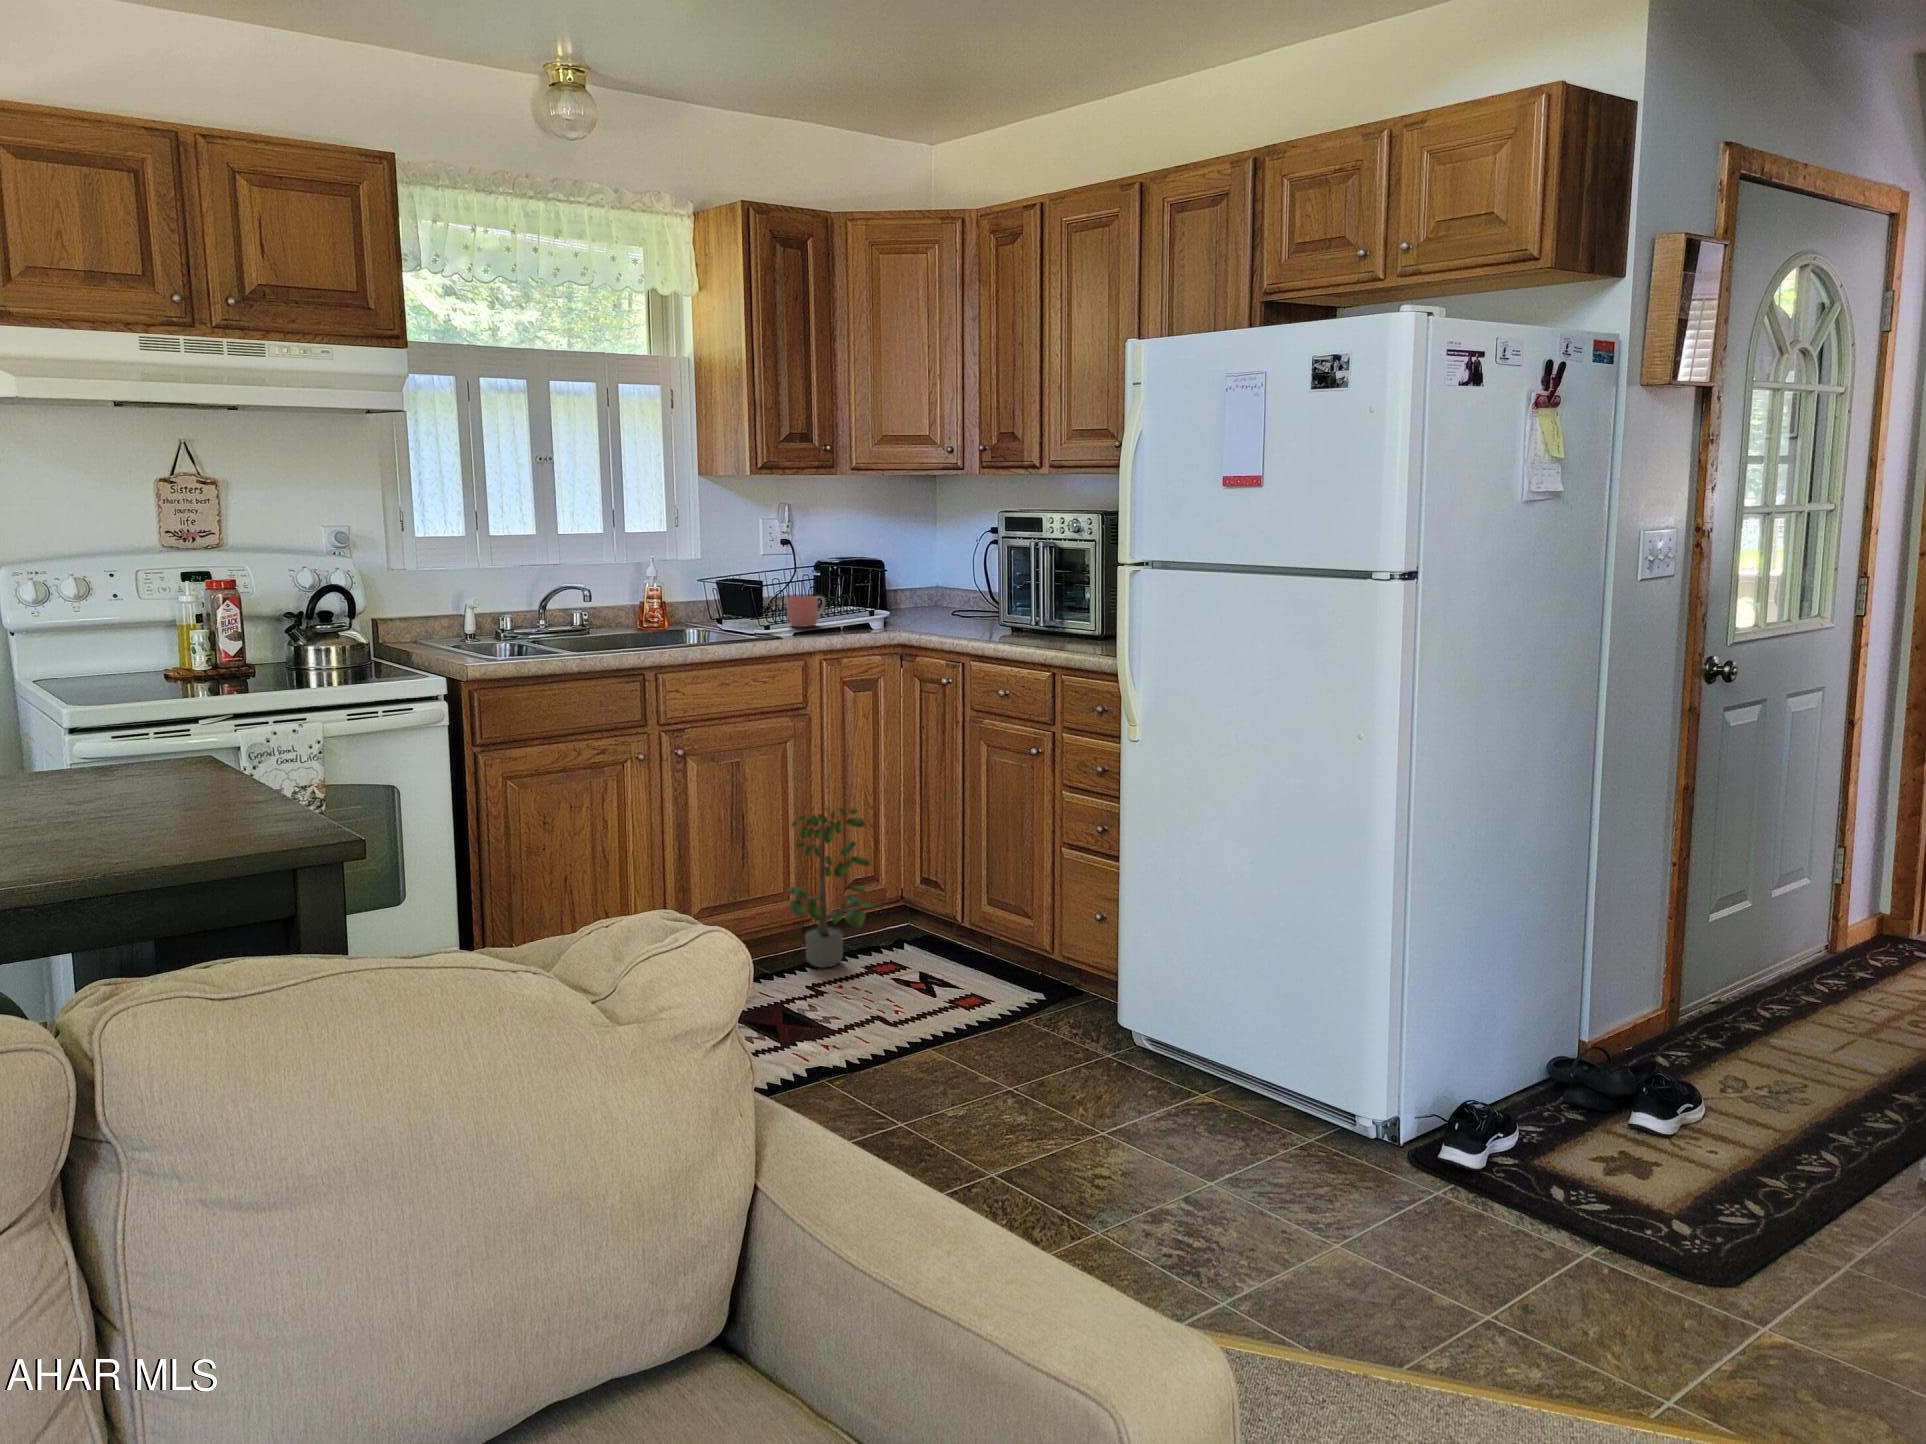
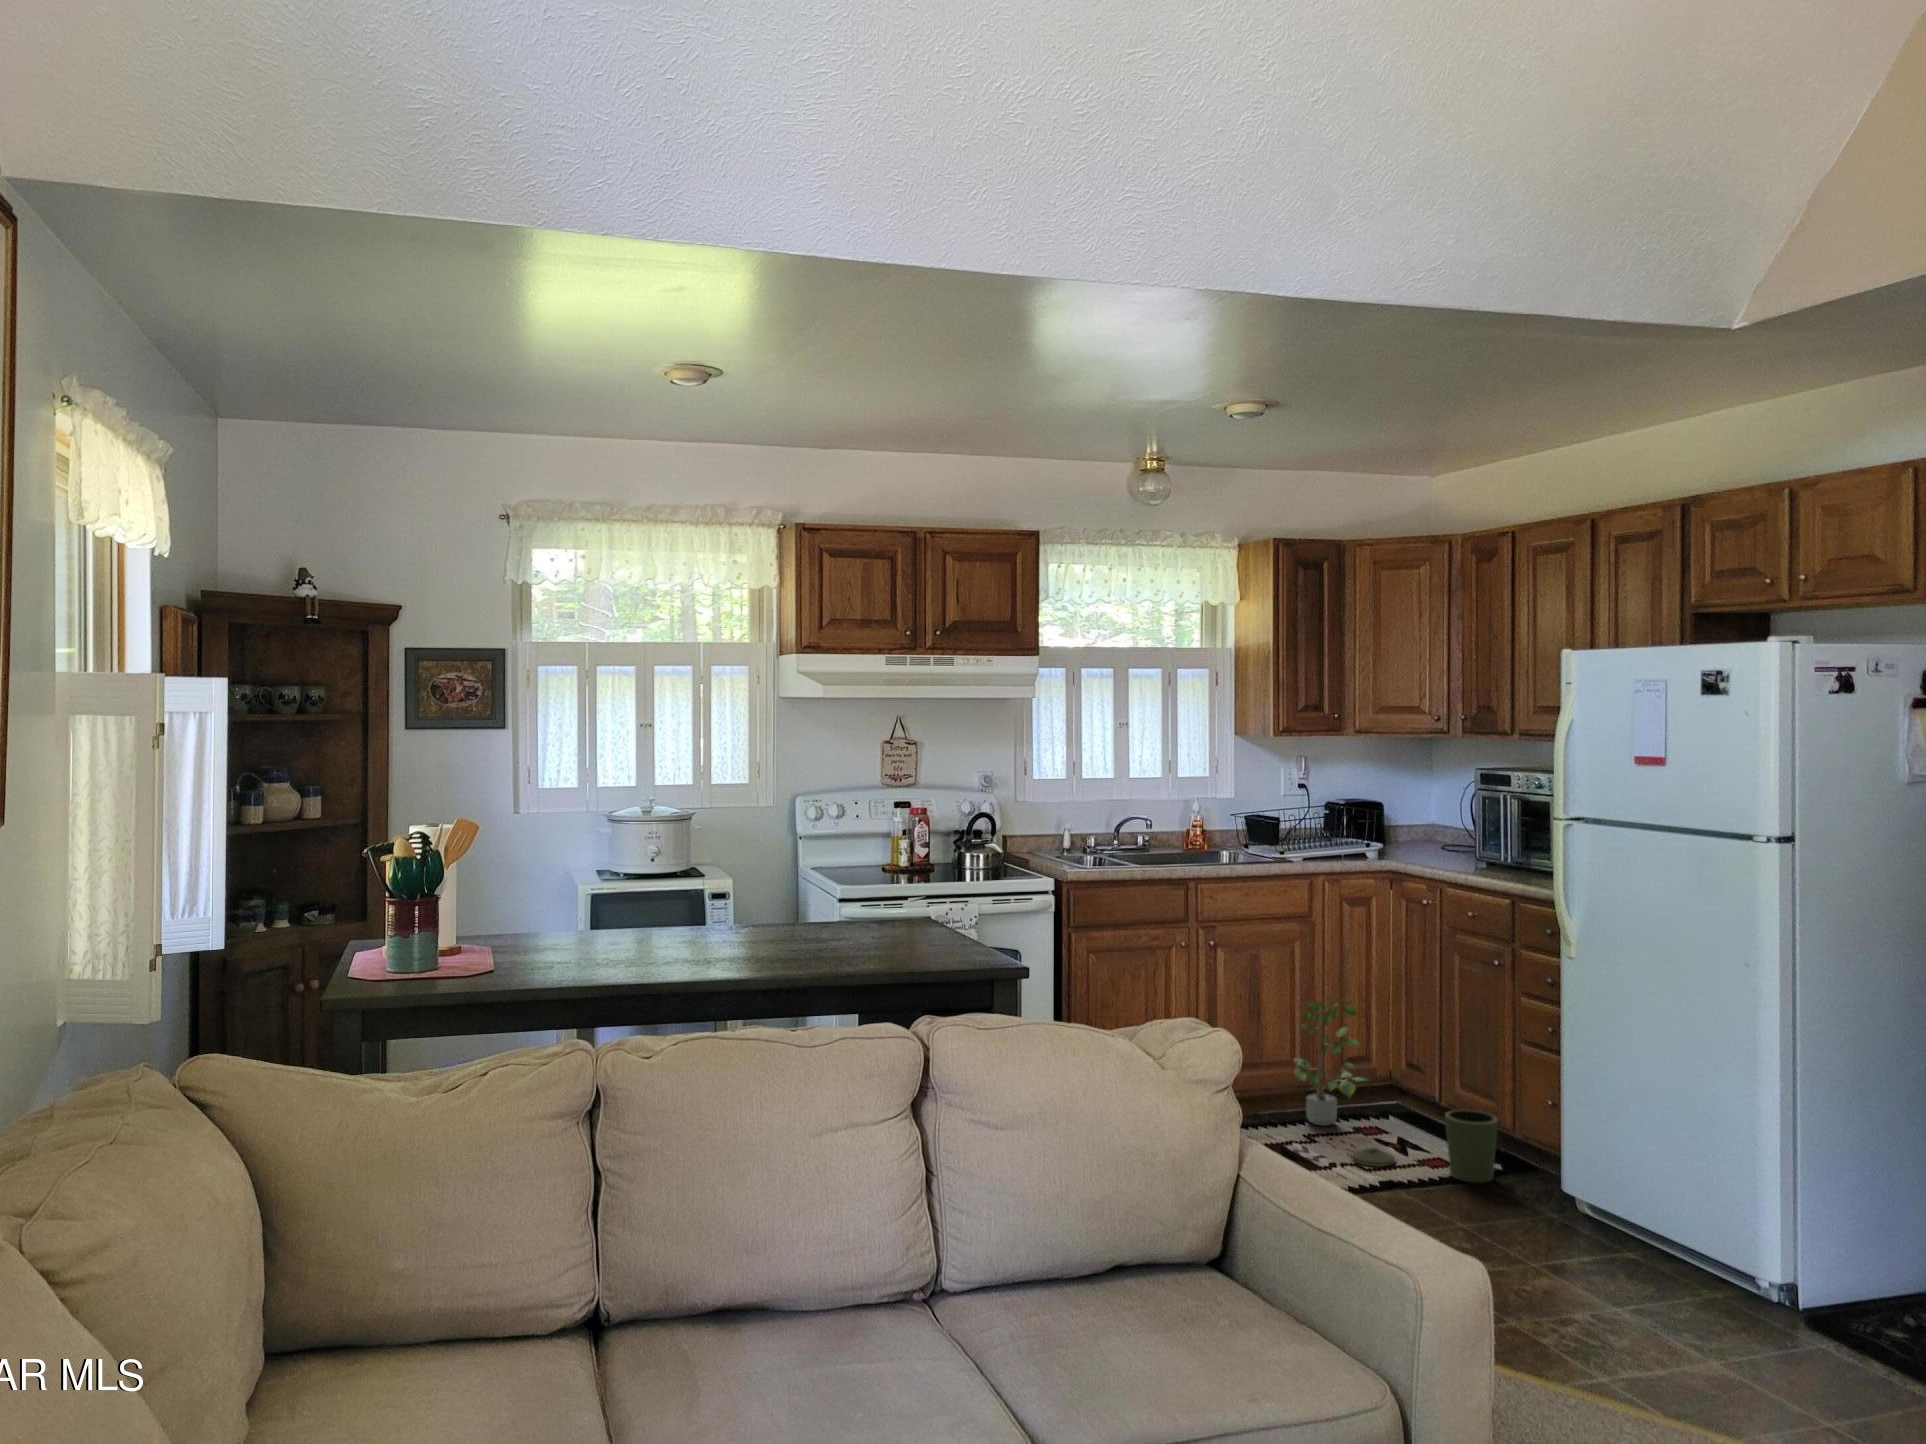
mug: present [787,596,826,627] -> none [1300,831,1330,855]
trash can: none [865,933,1041,1023] -> present [1351,1110,1498,1183]

